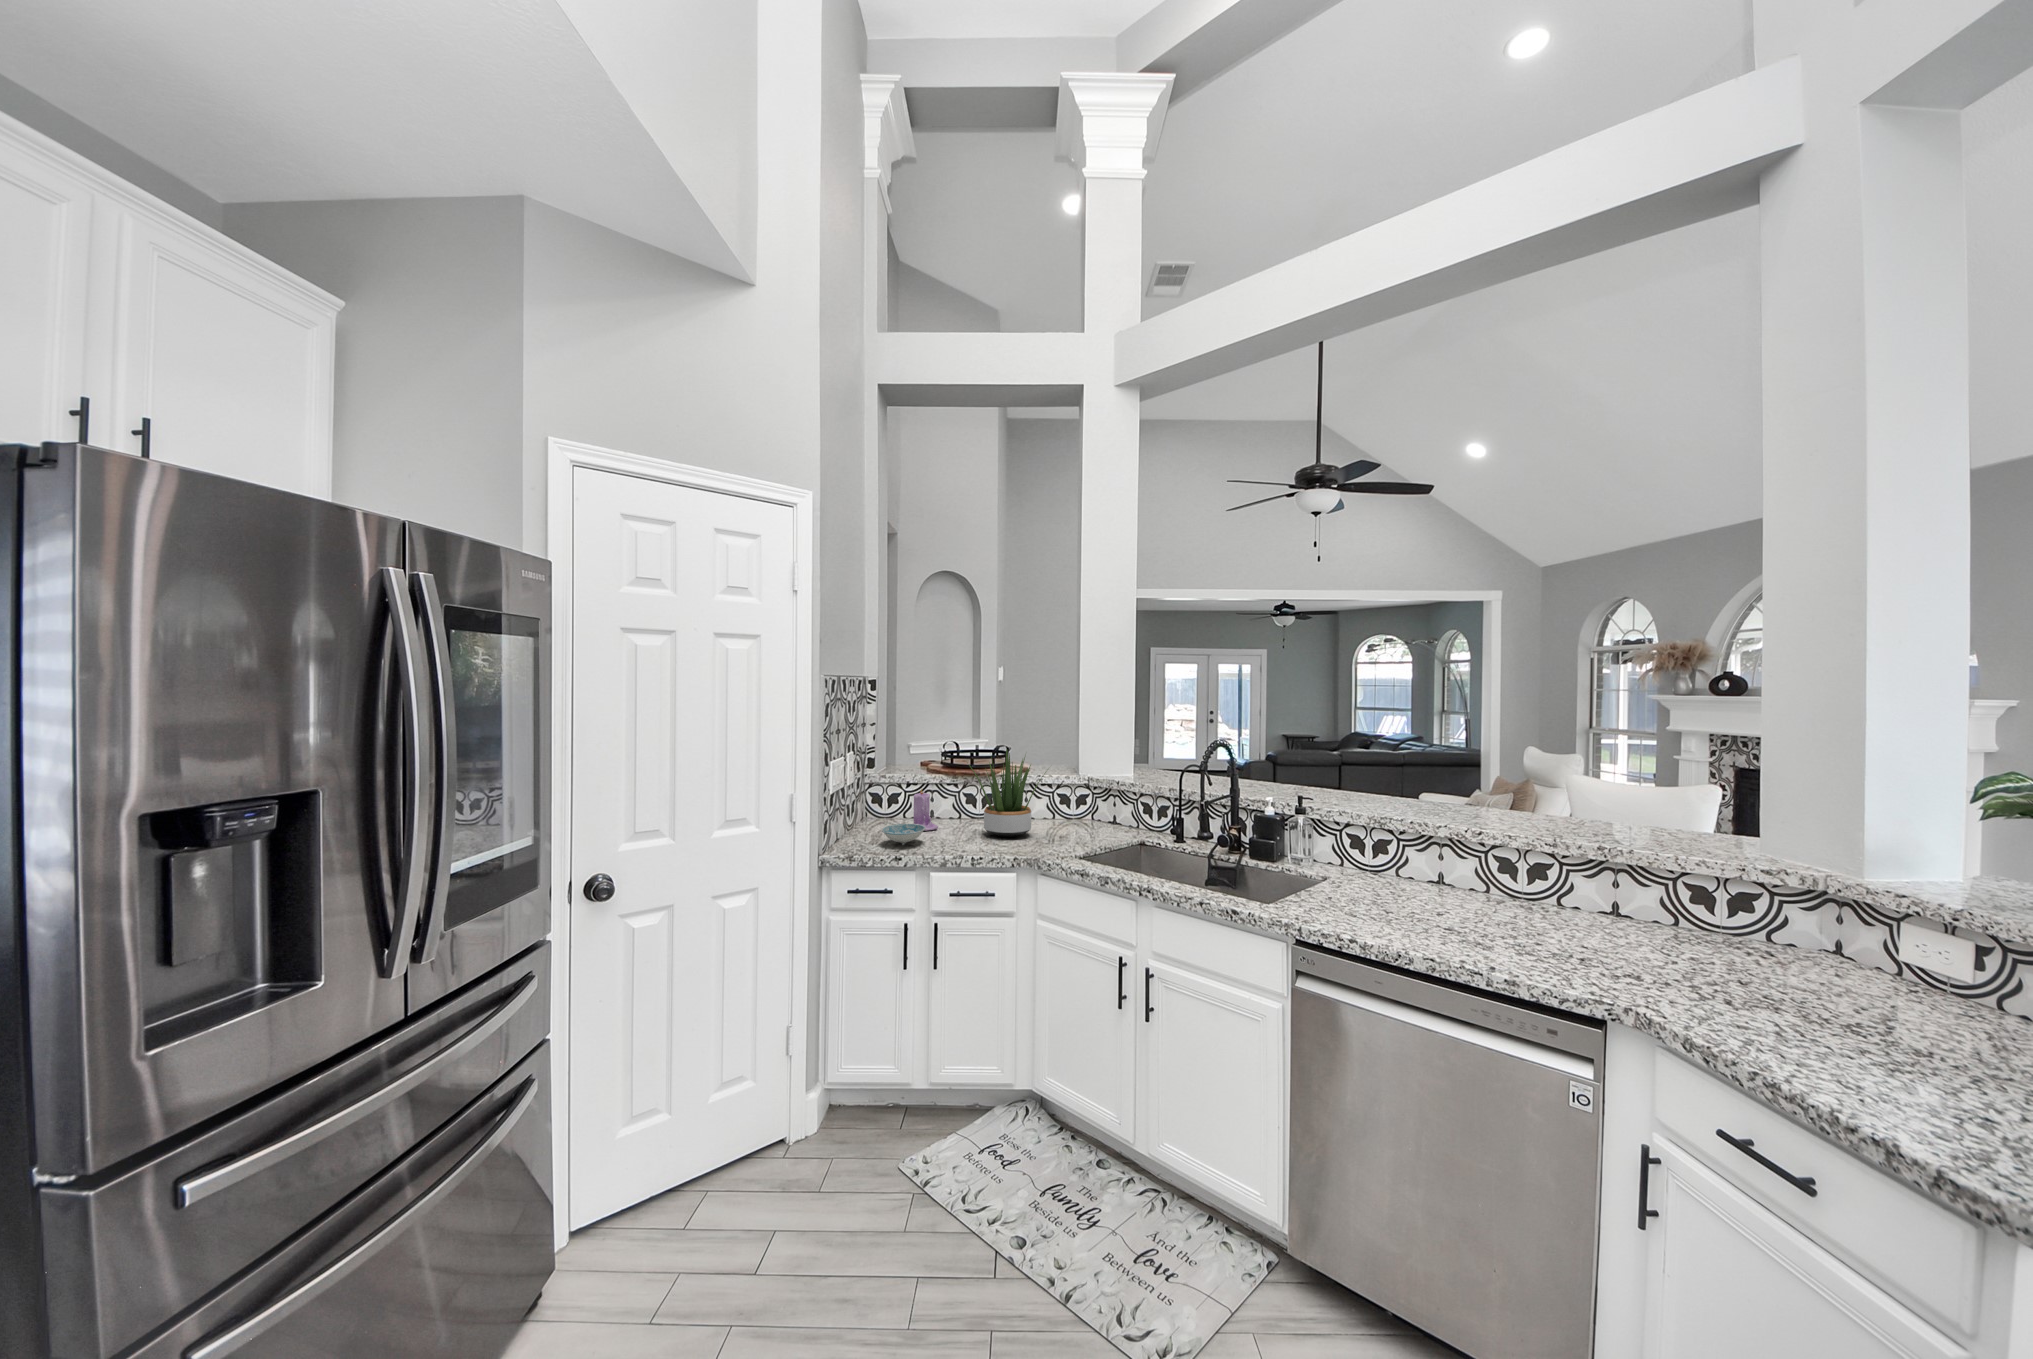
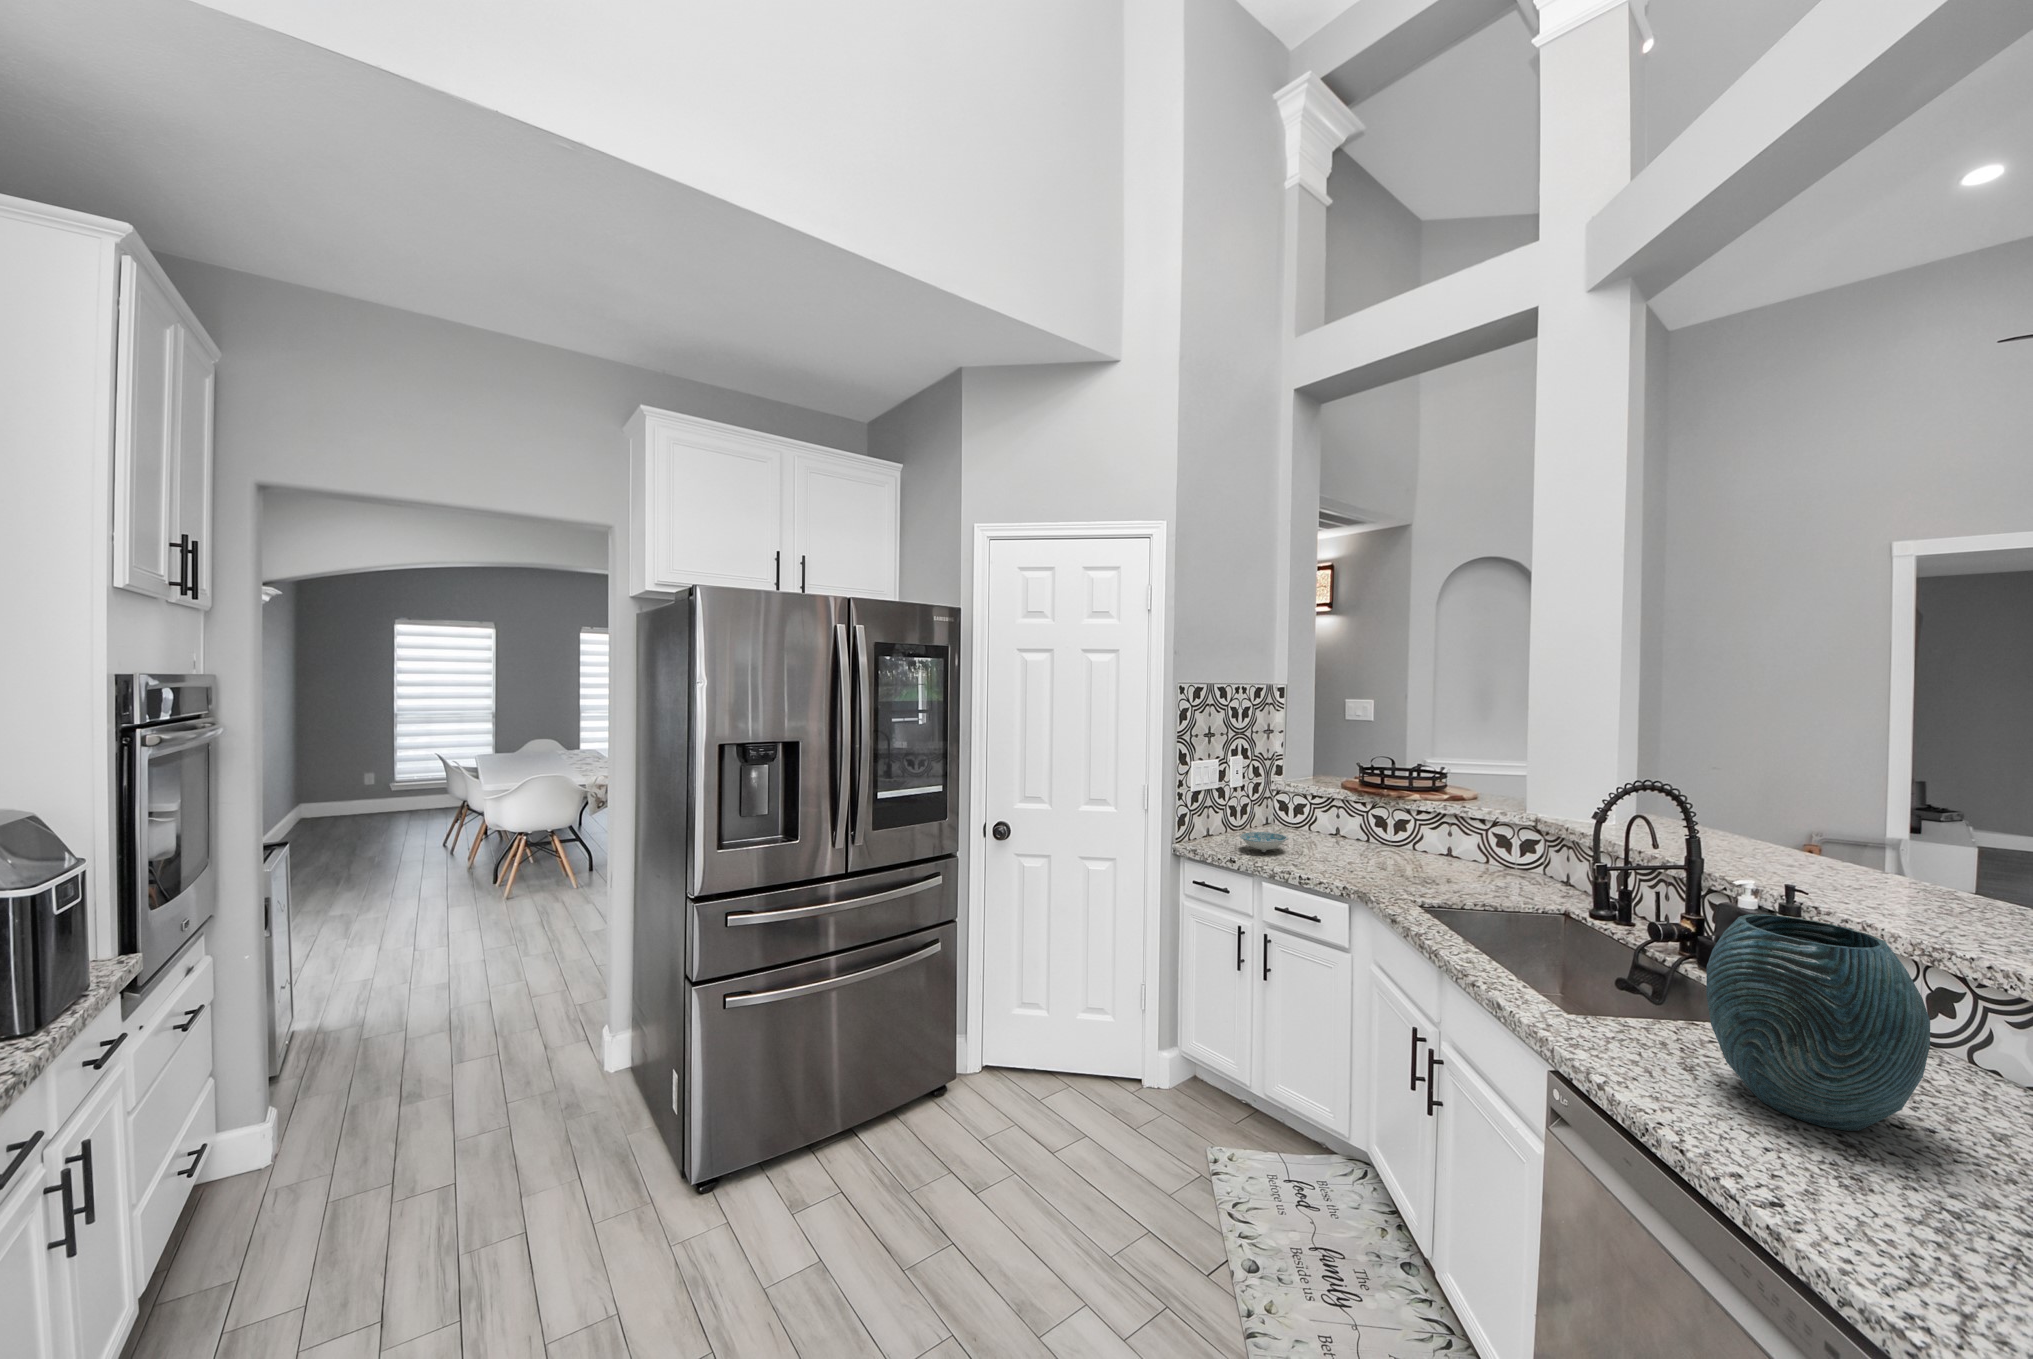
potted plant: present [969,750,1046,837] -> none [1351,771,1435,868]
candle: present [914,790,938,831] -> none [1293,802,1325,845]
vase: none [1356,808,1454,924] -> present [1706,914,1930,1131]

